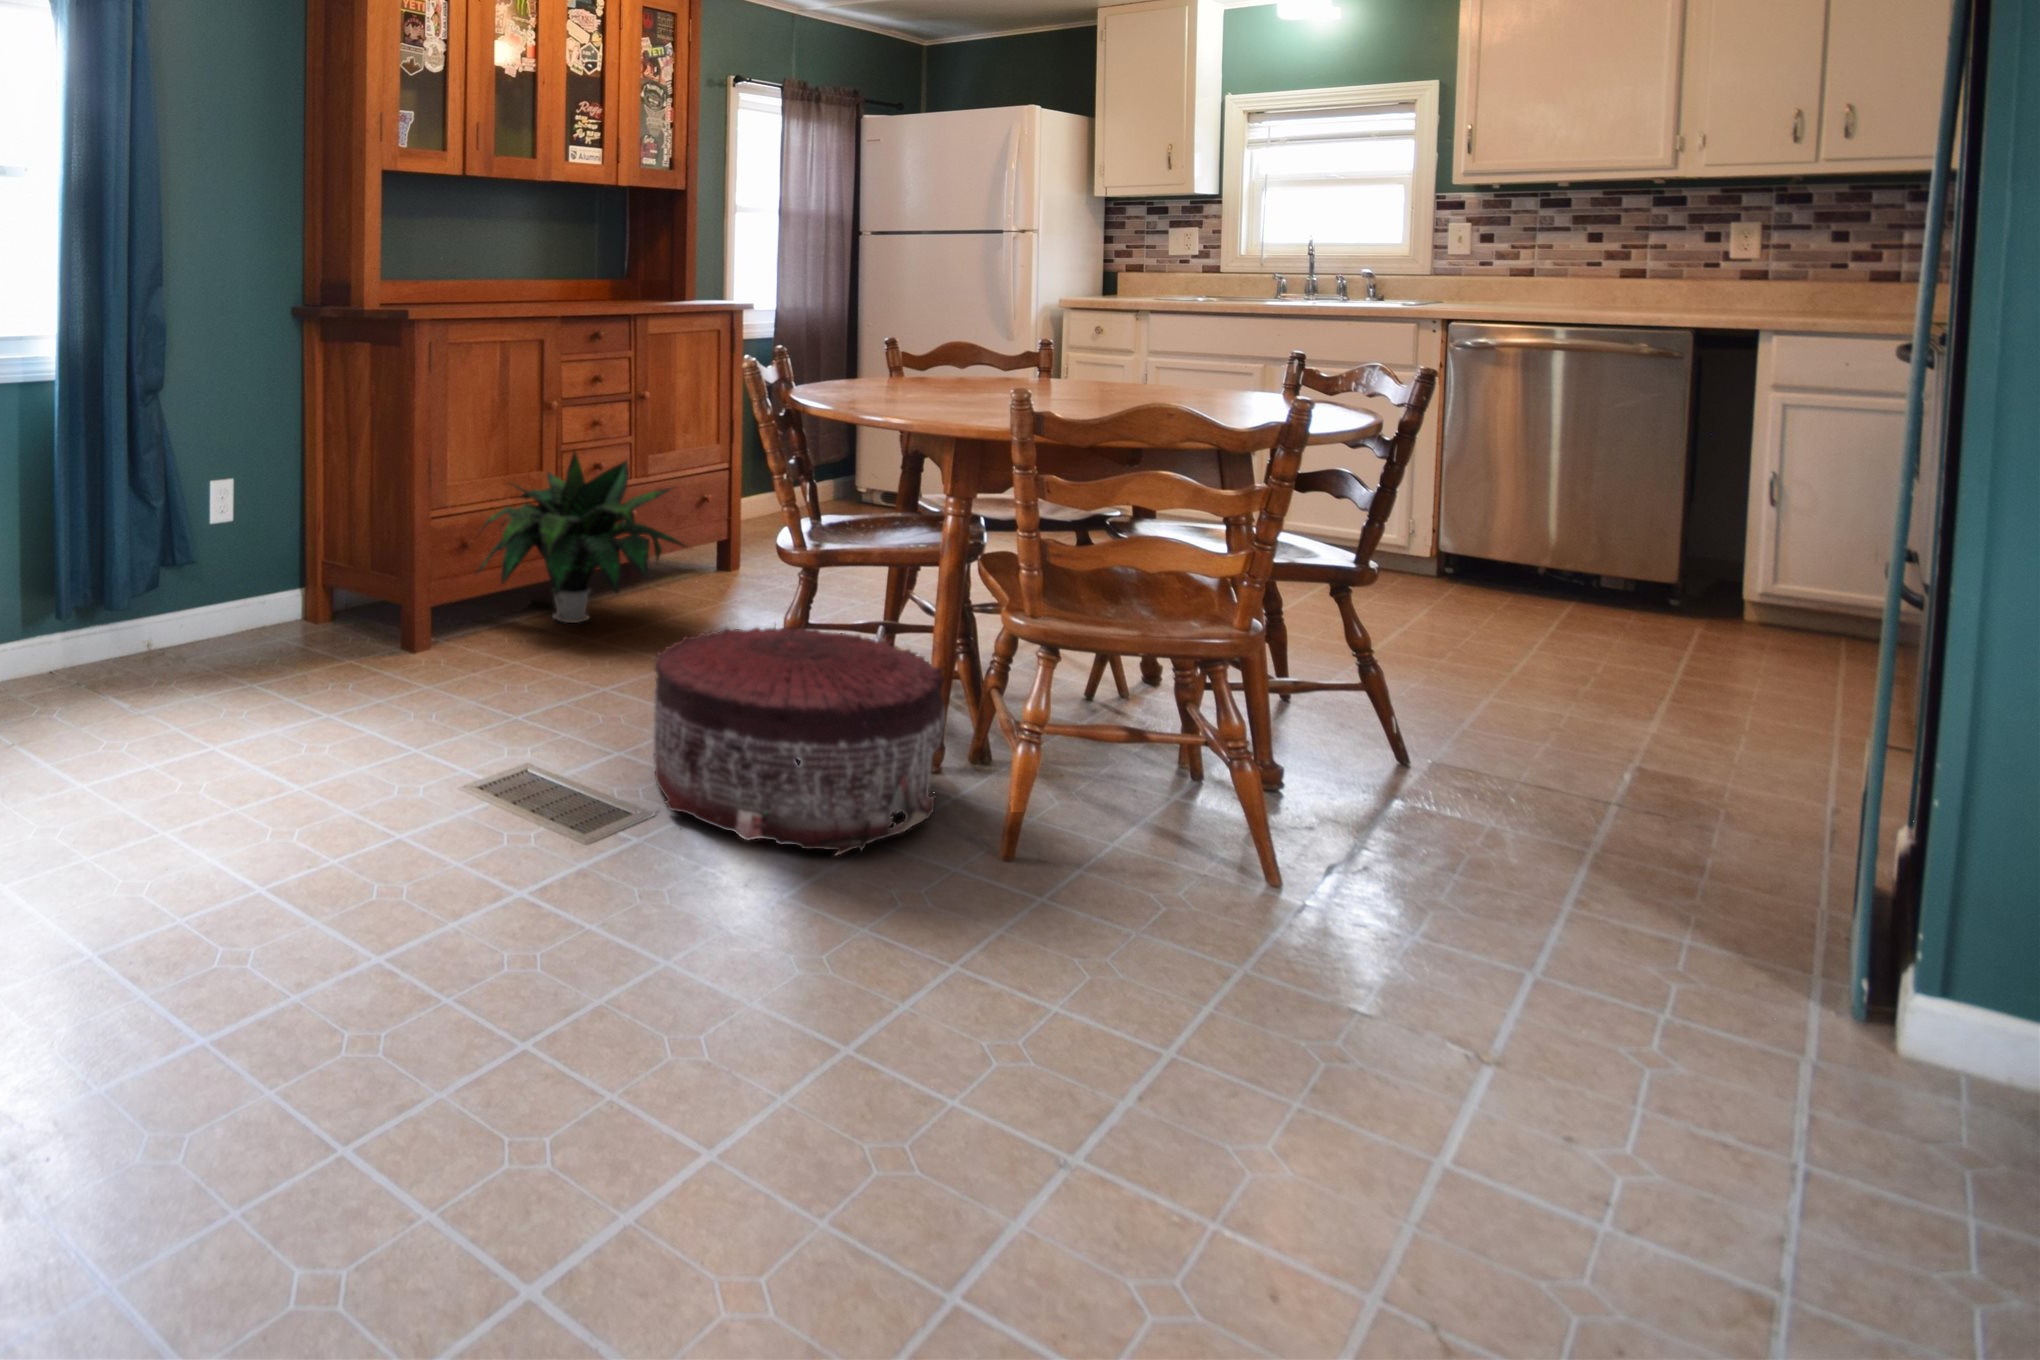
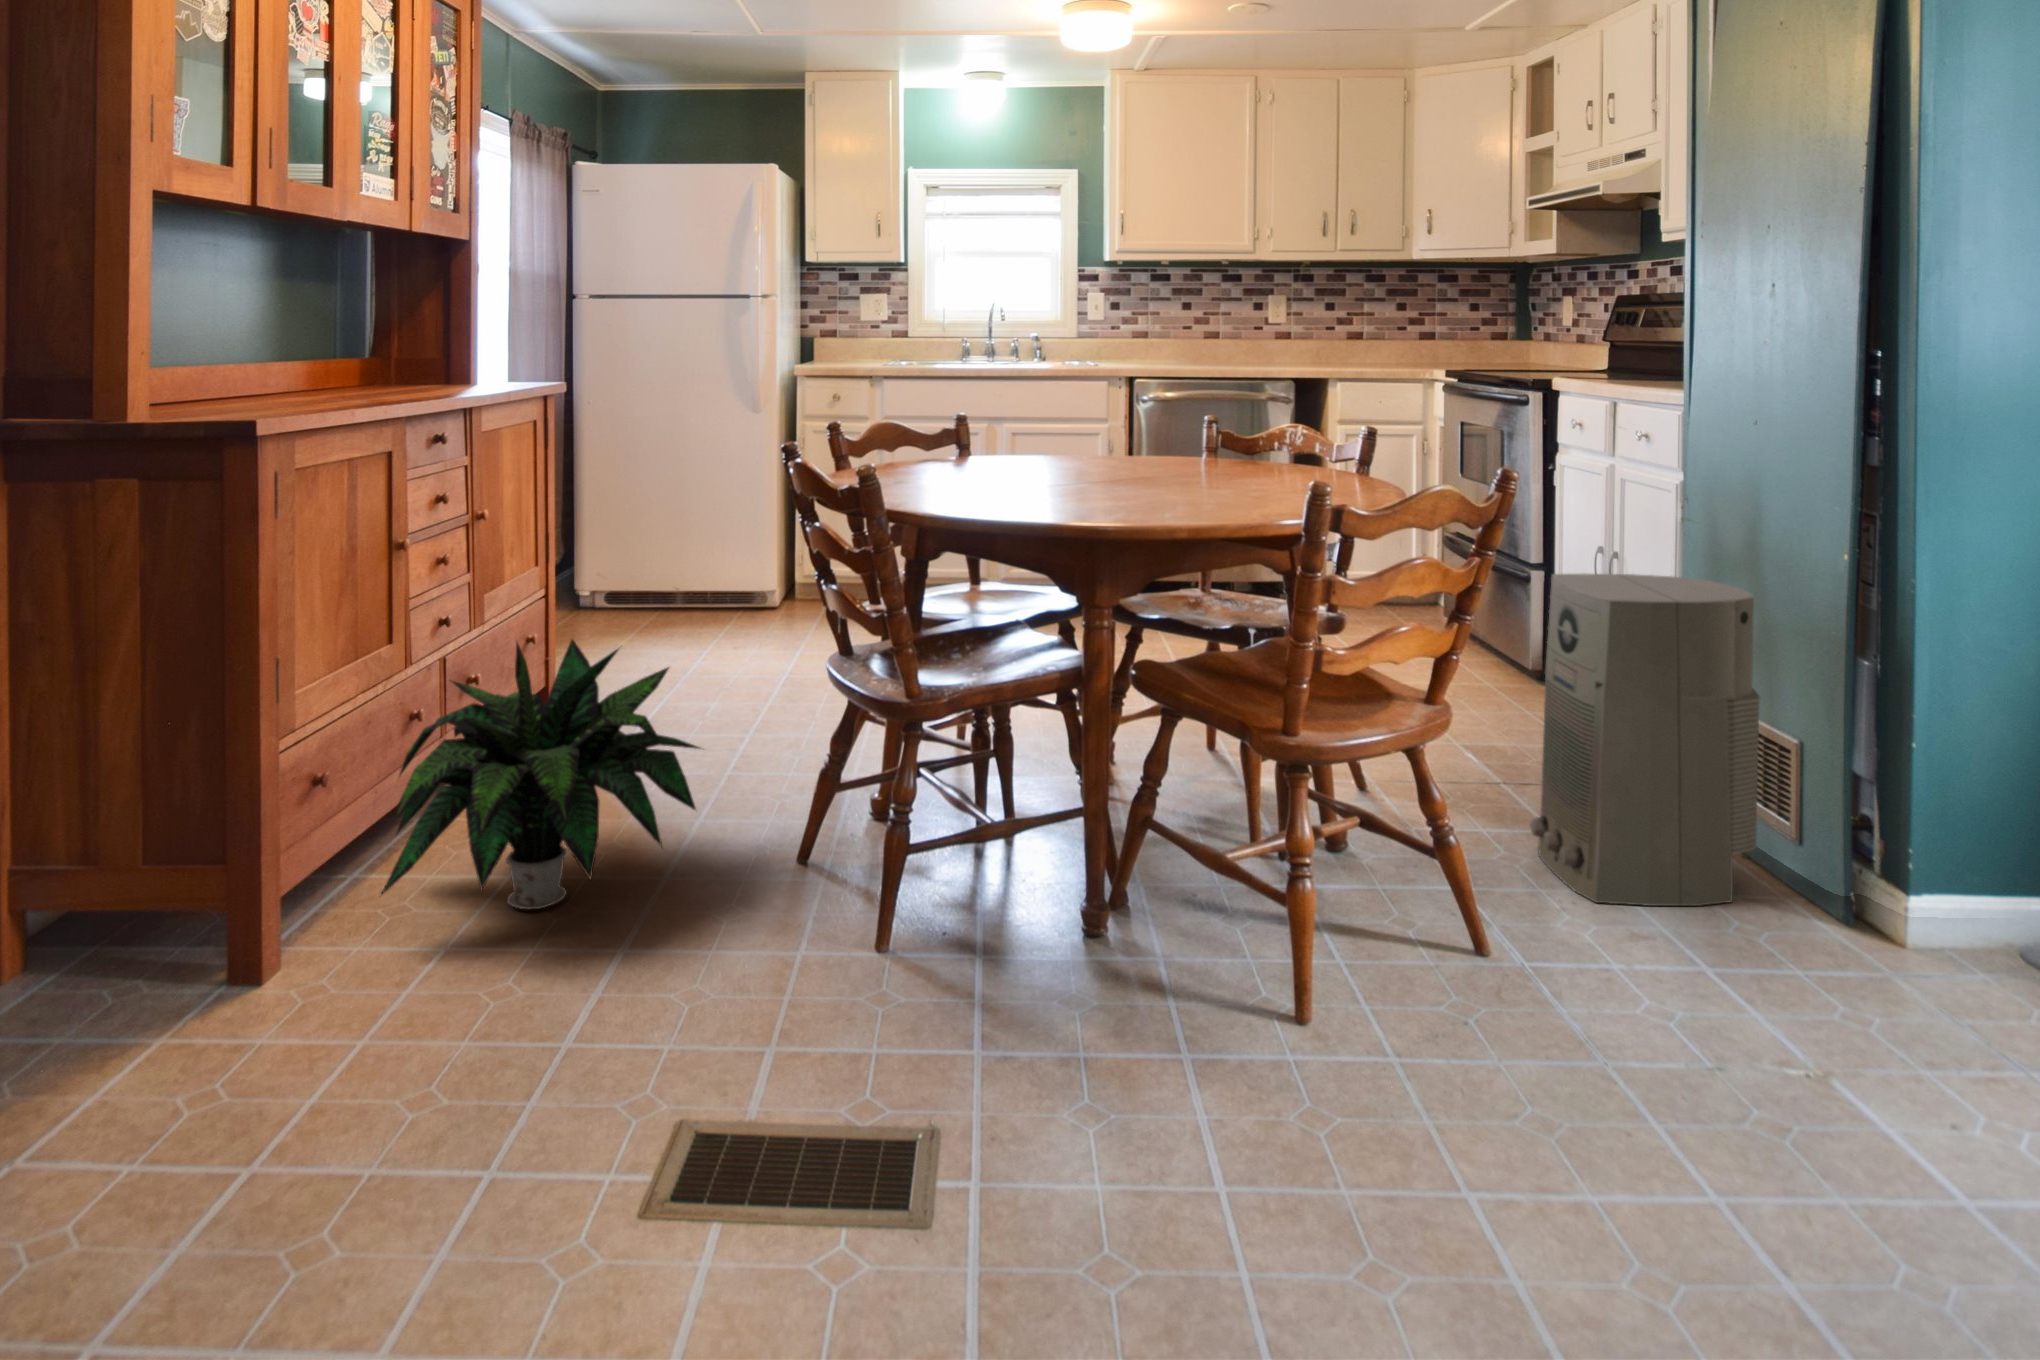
air purifier: none [1393,523,1724,935] -> present [1530,573,1760,906]
pouf: present [654,627,945,855] -> none [995,819,1382,1168]

